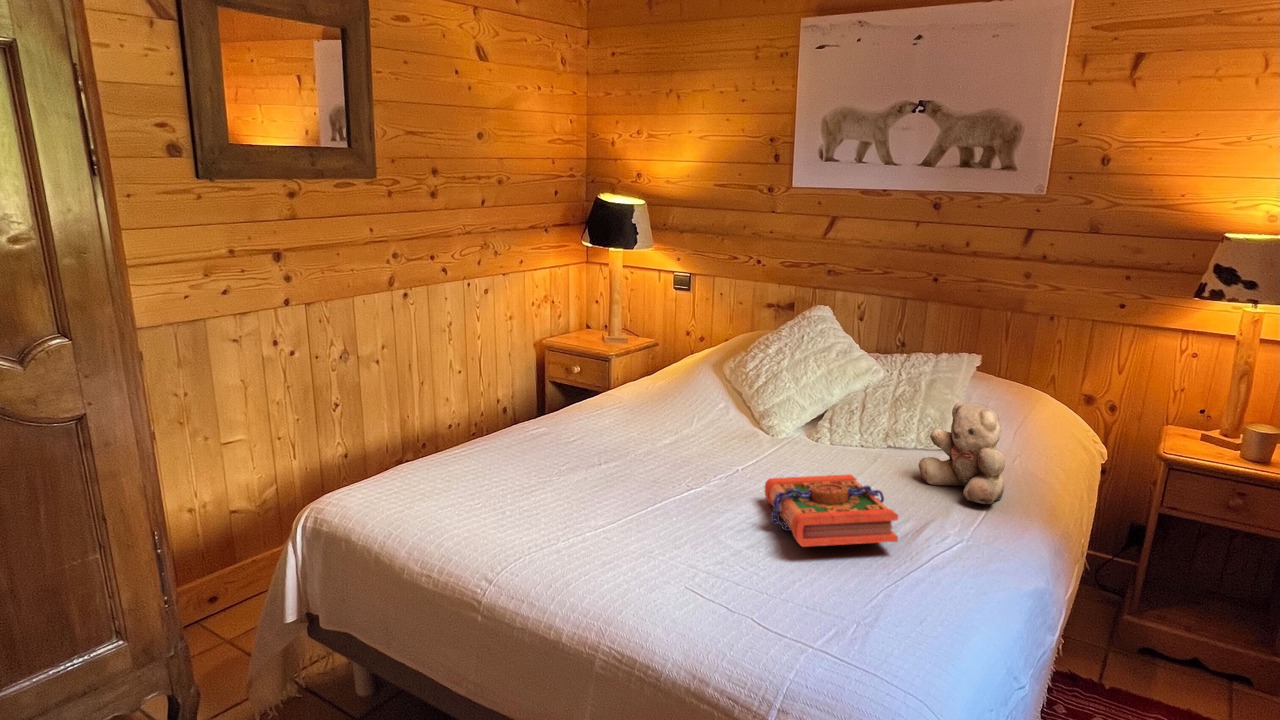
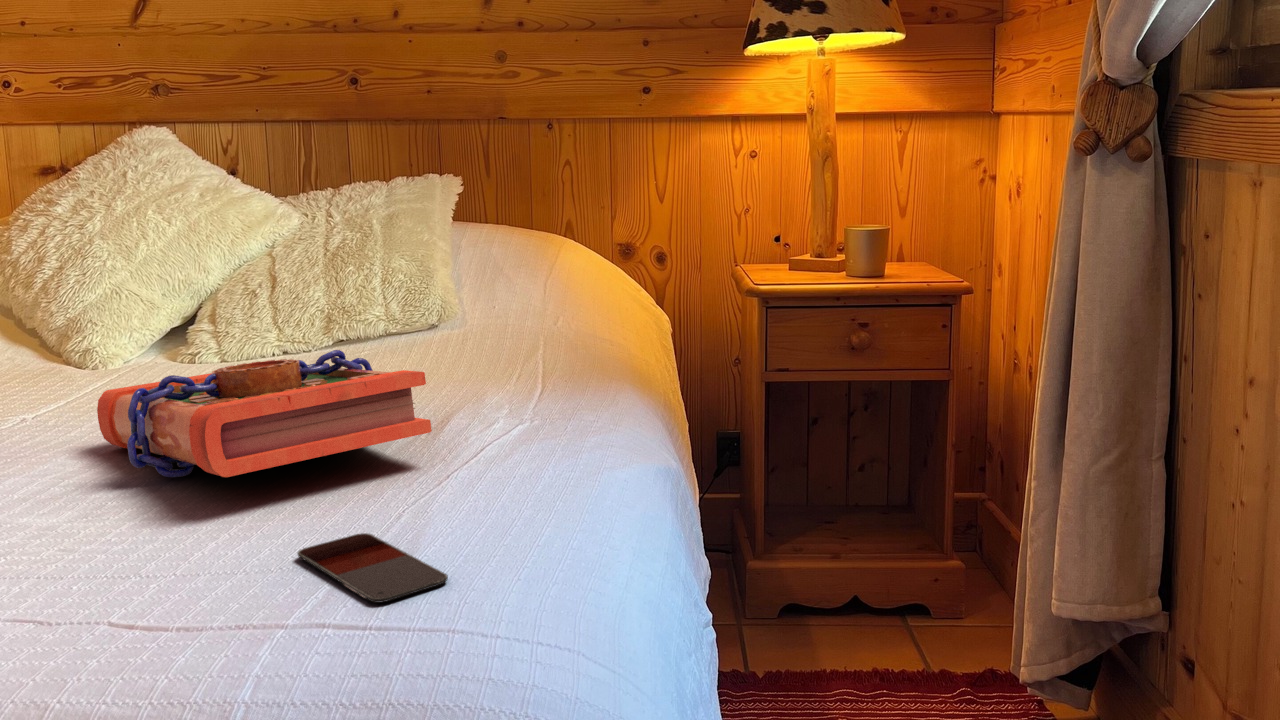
teddy bear: present [919,402,1005,504] -> none [406,203,565,373]
smartphone: none [820,590,871,629] -> present [297,533,448,603]

